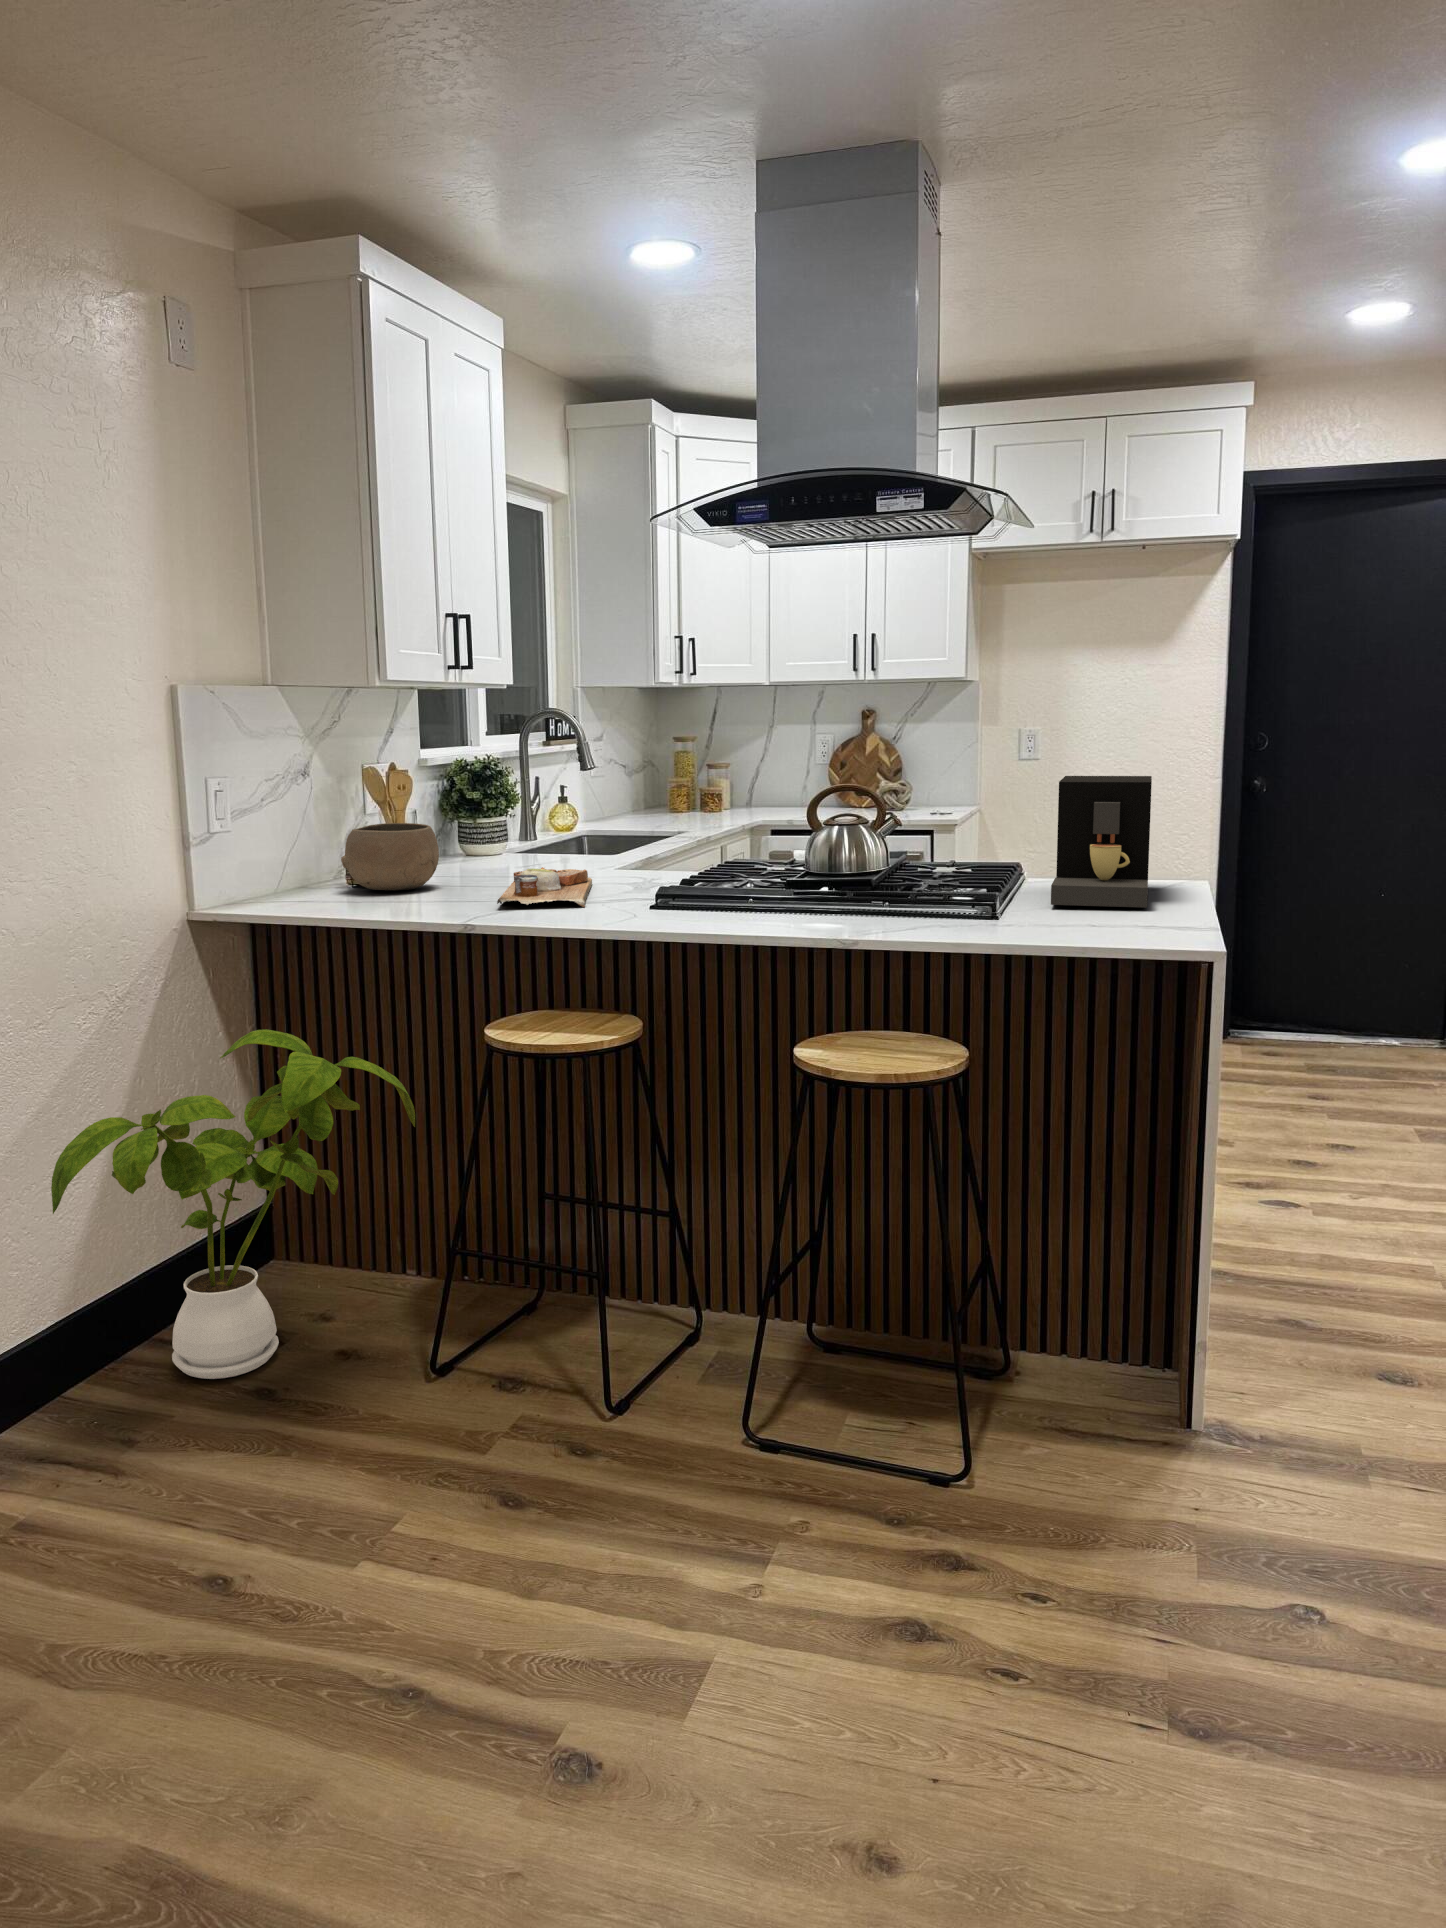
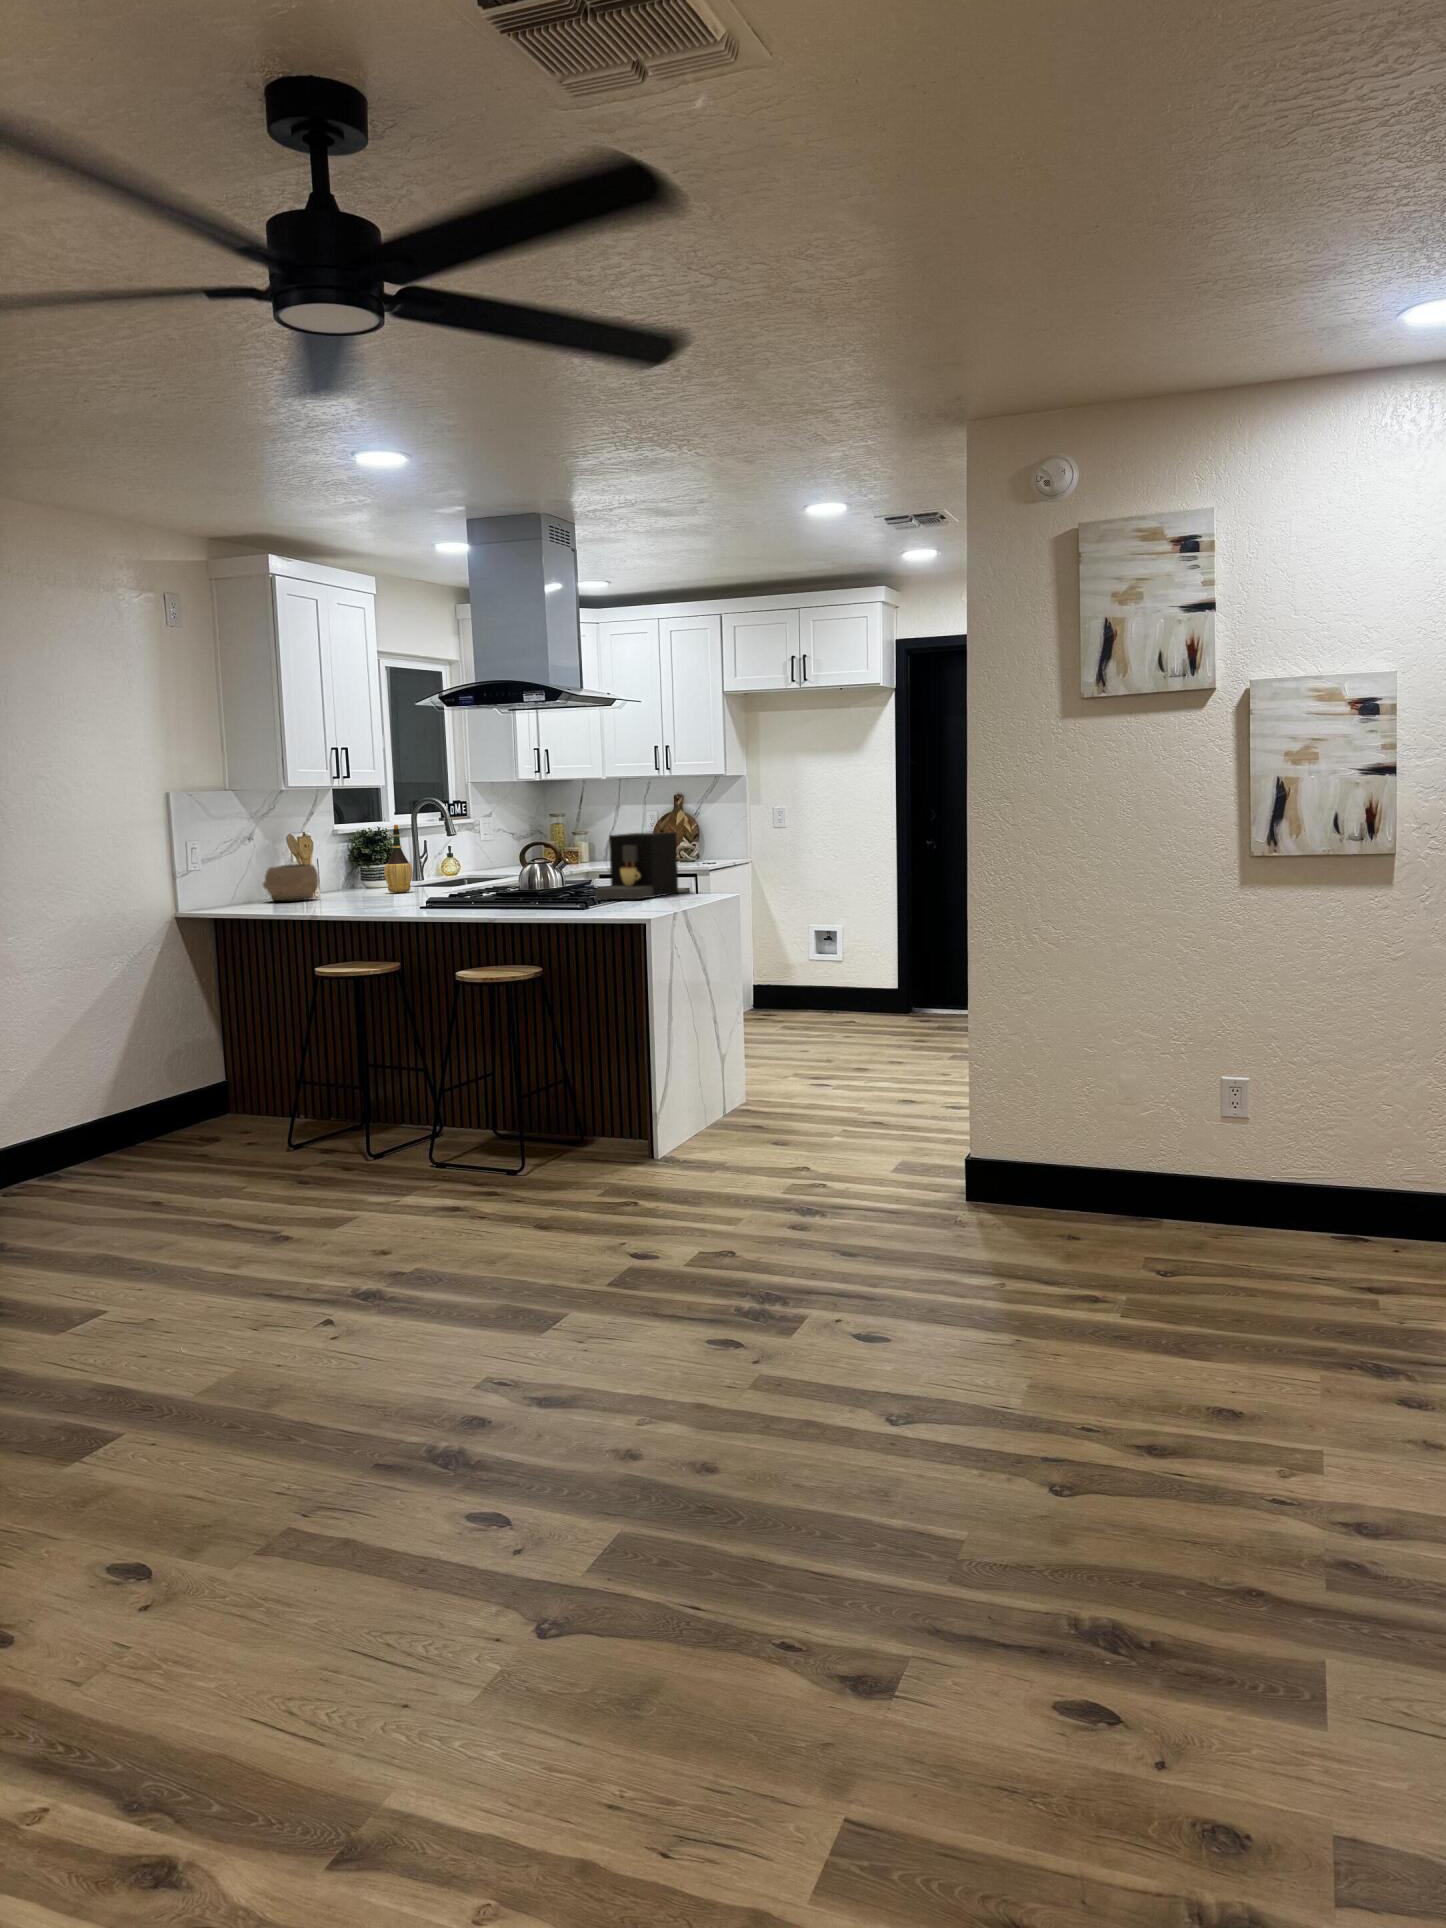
wine bottle: none [535,753,583,871] -> present [384,825,413,893]
cutting board: present [497,867,592,907] -> none [327,886,401,905]
house plant: present [51,1029,415,1379] -> none [85,965,275,1148]

